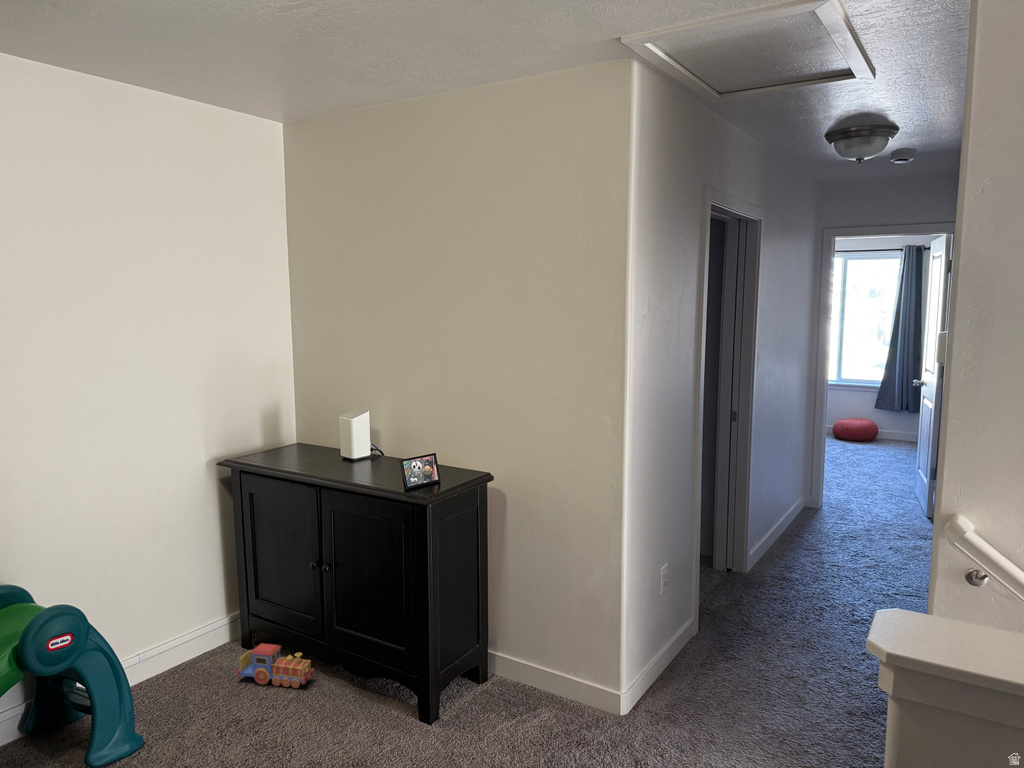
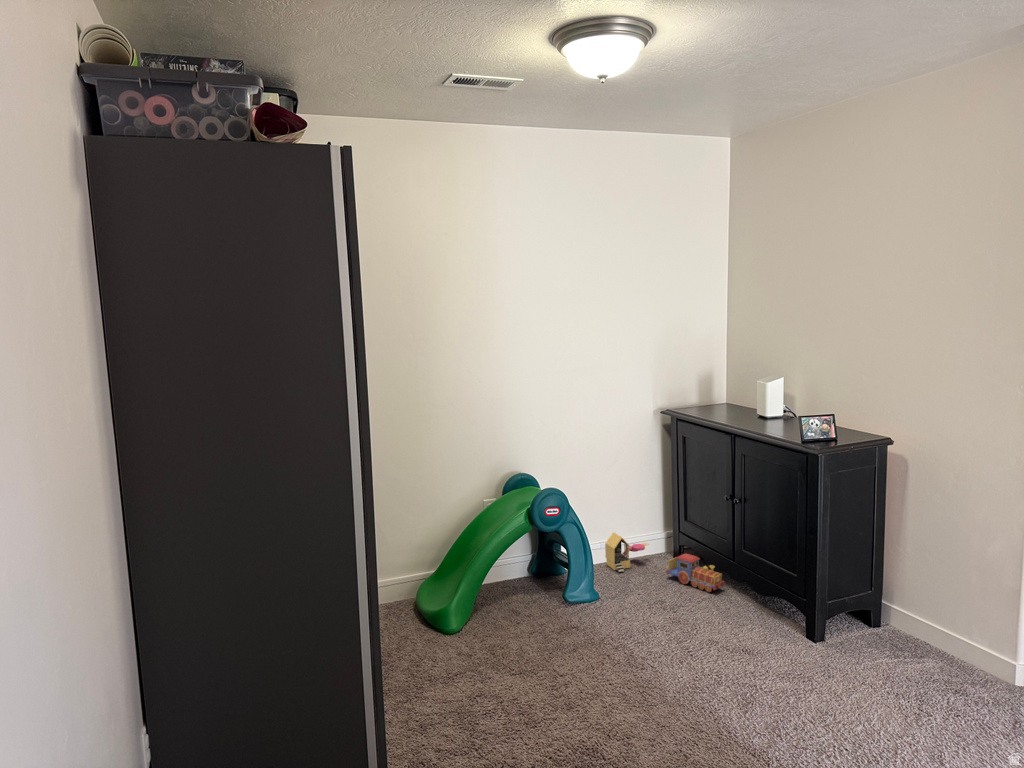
toy house: none [146,635,208,690] -> present [605,532,649,572]

